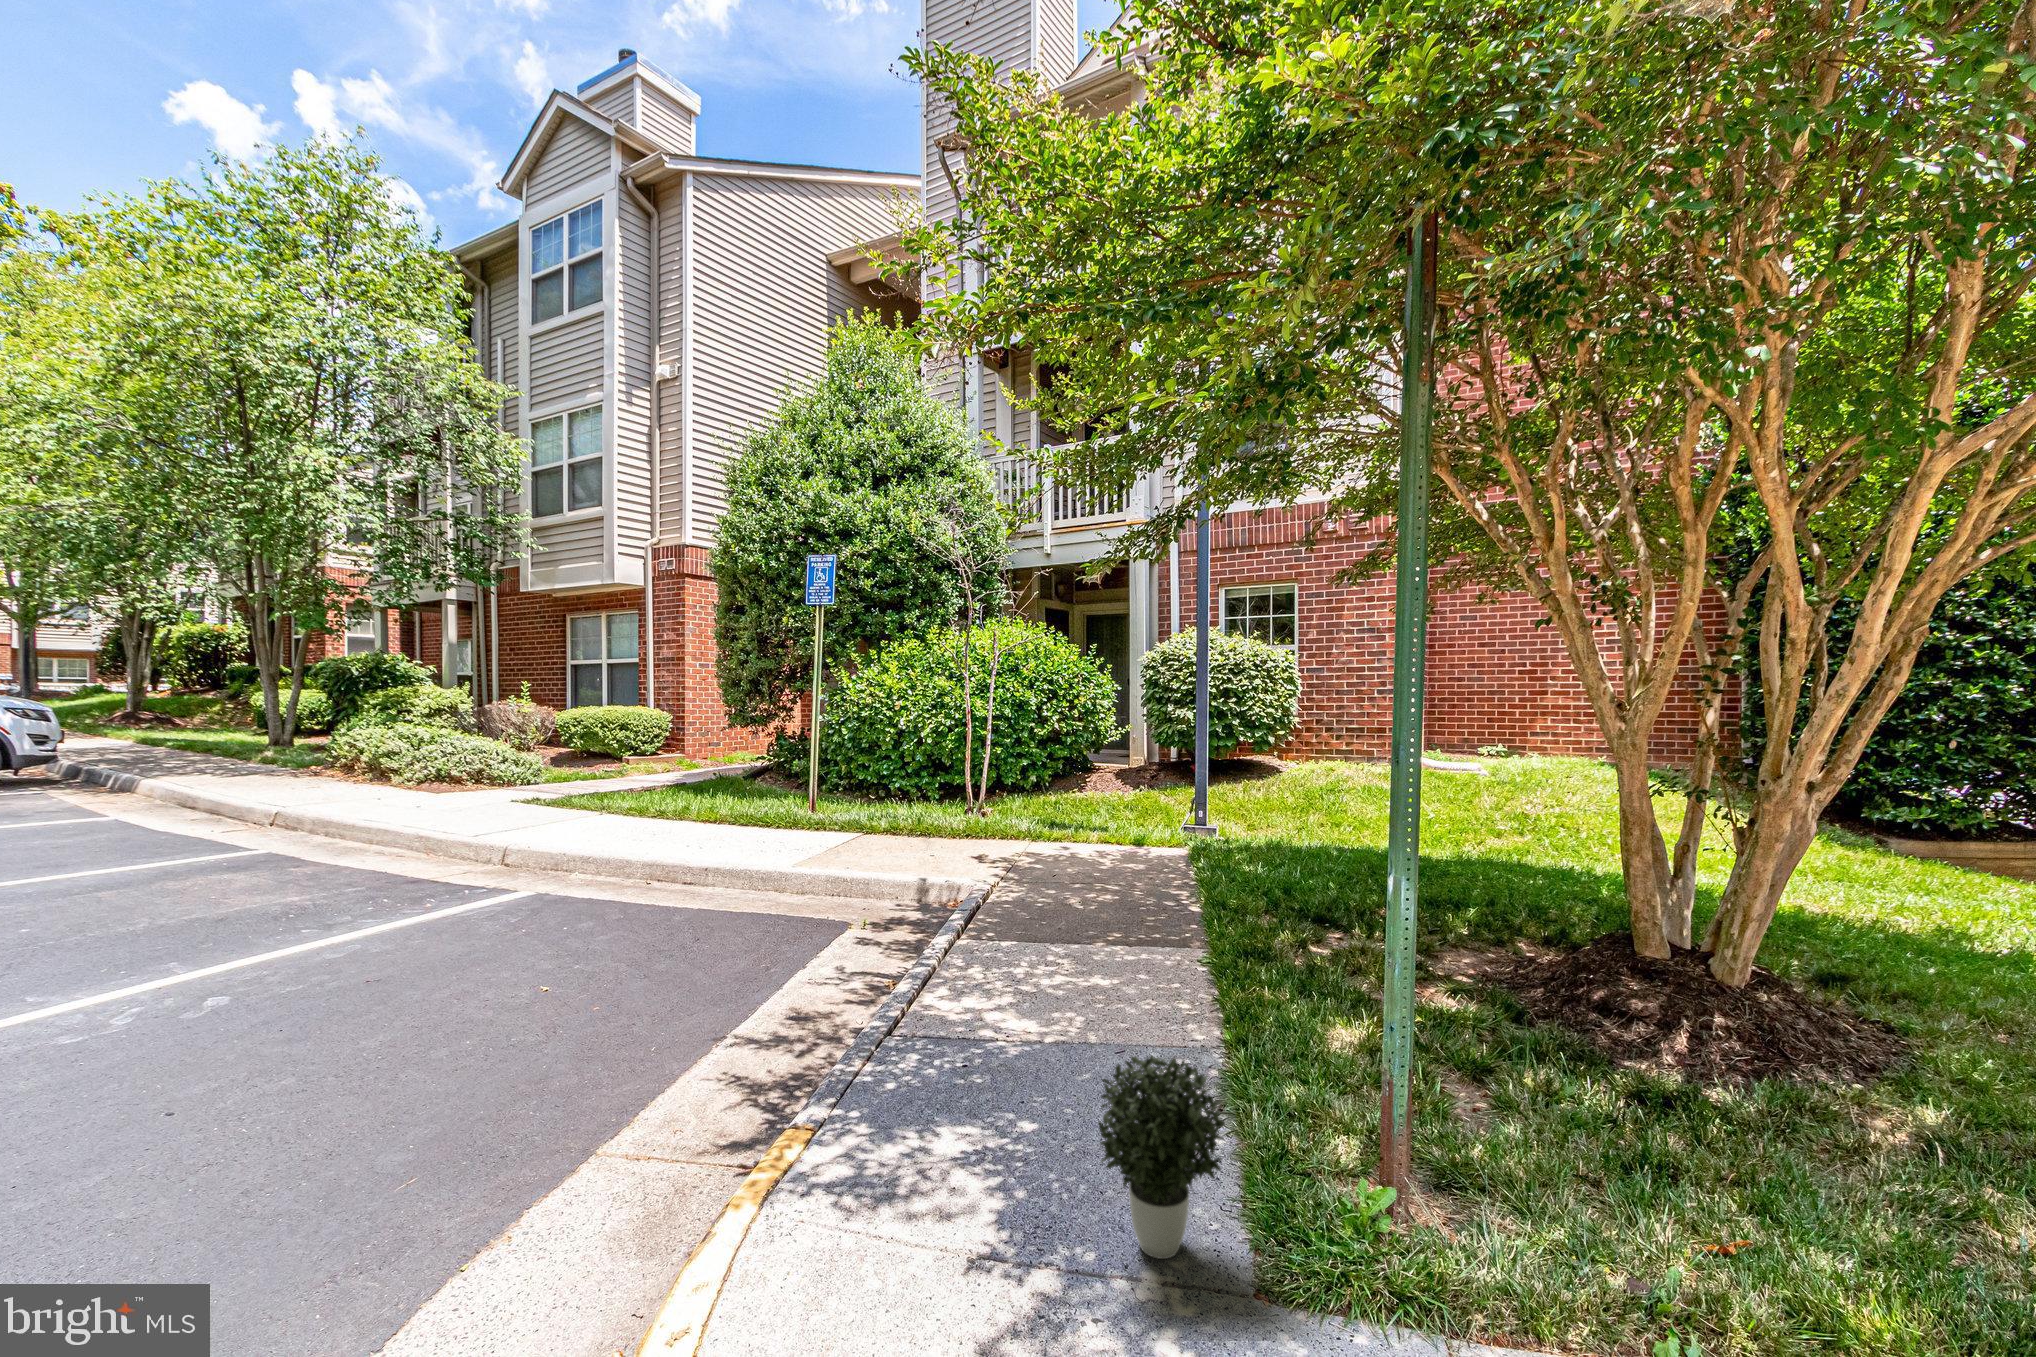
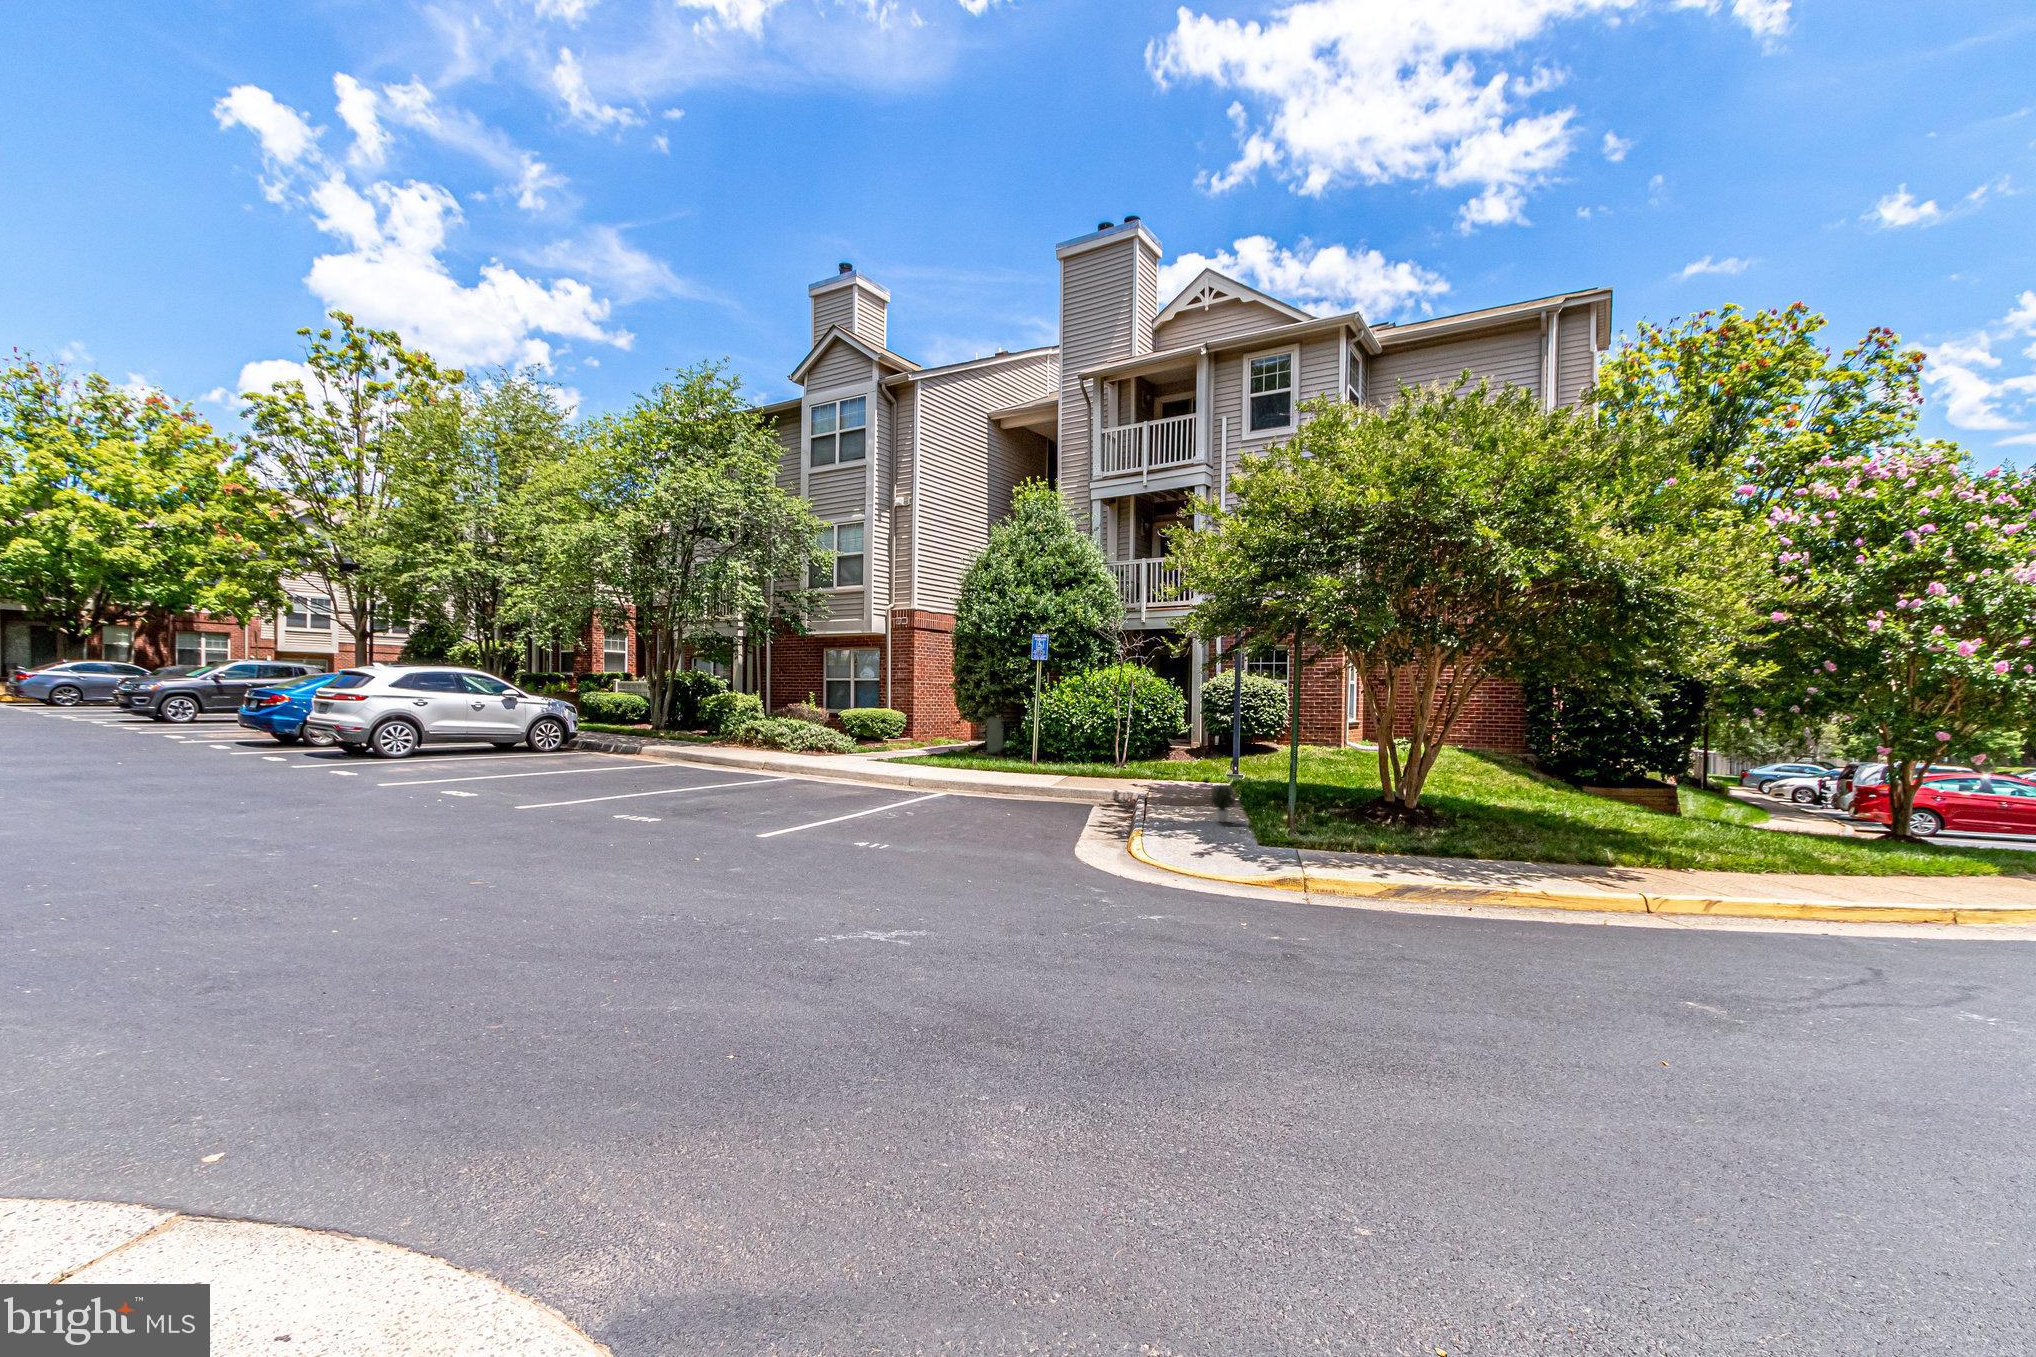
trash can: none [754,713,786,787] -> present [986,717,1003,754]

